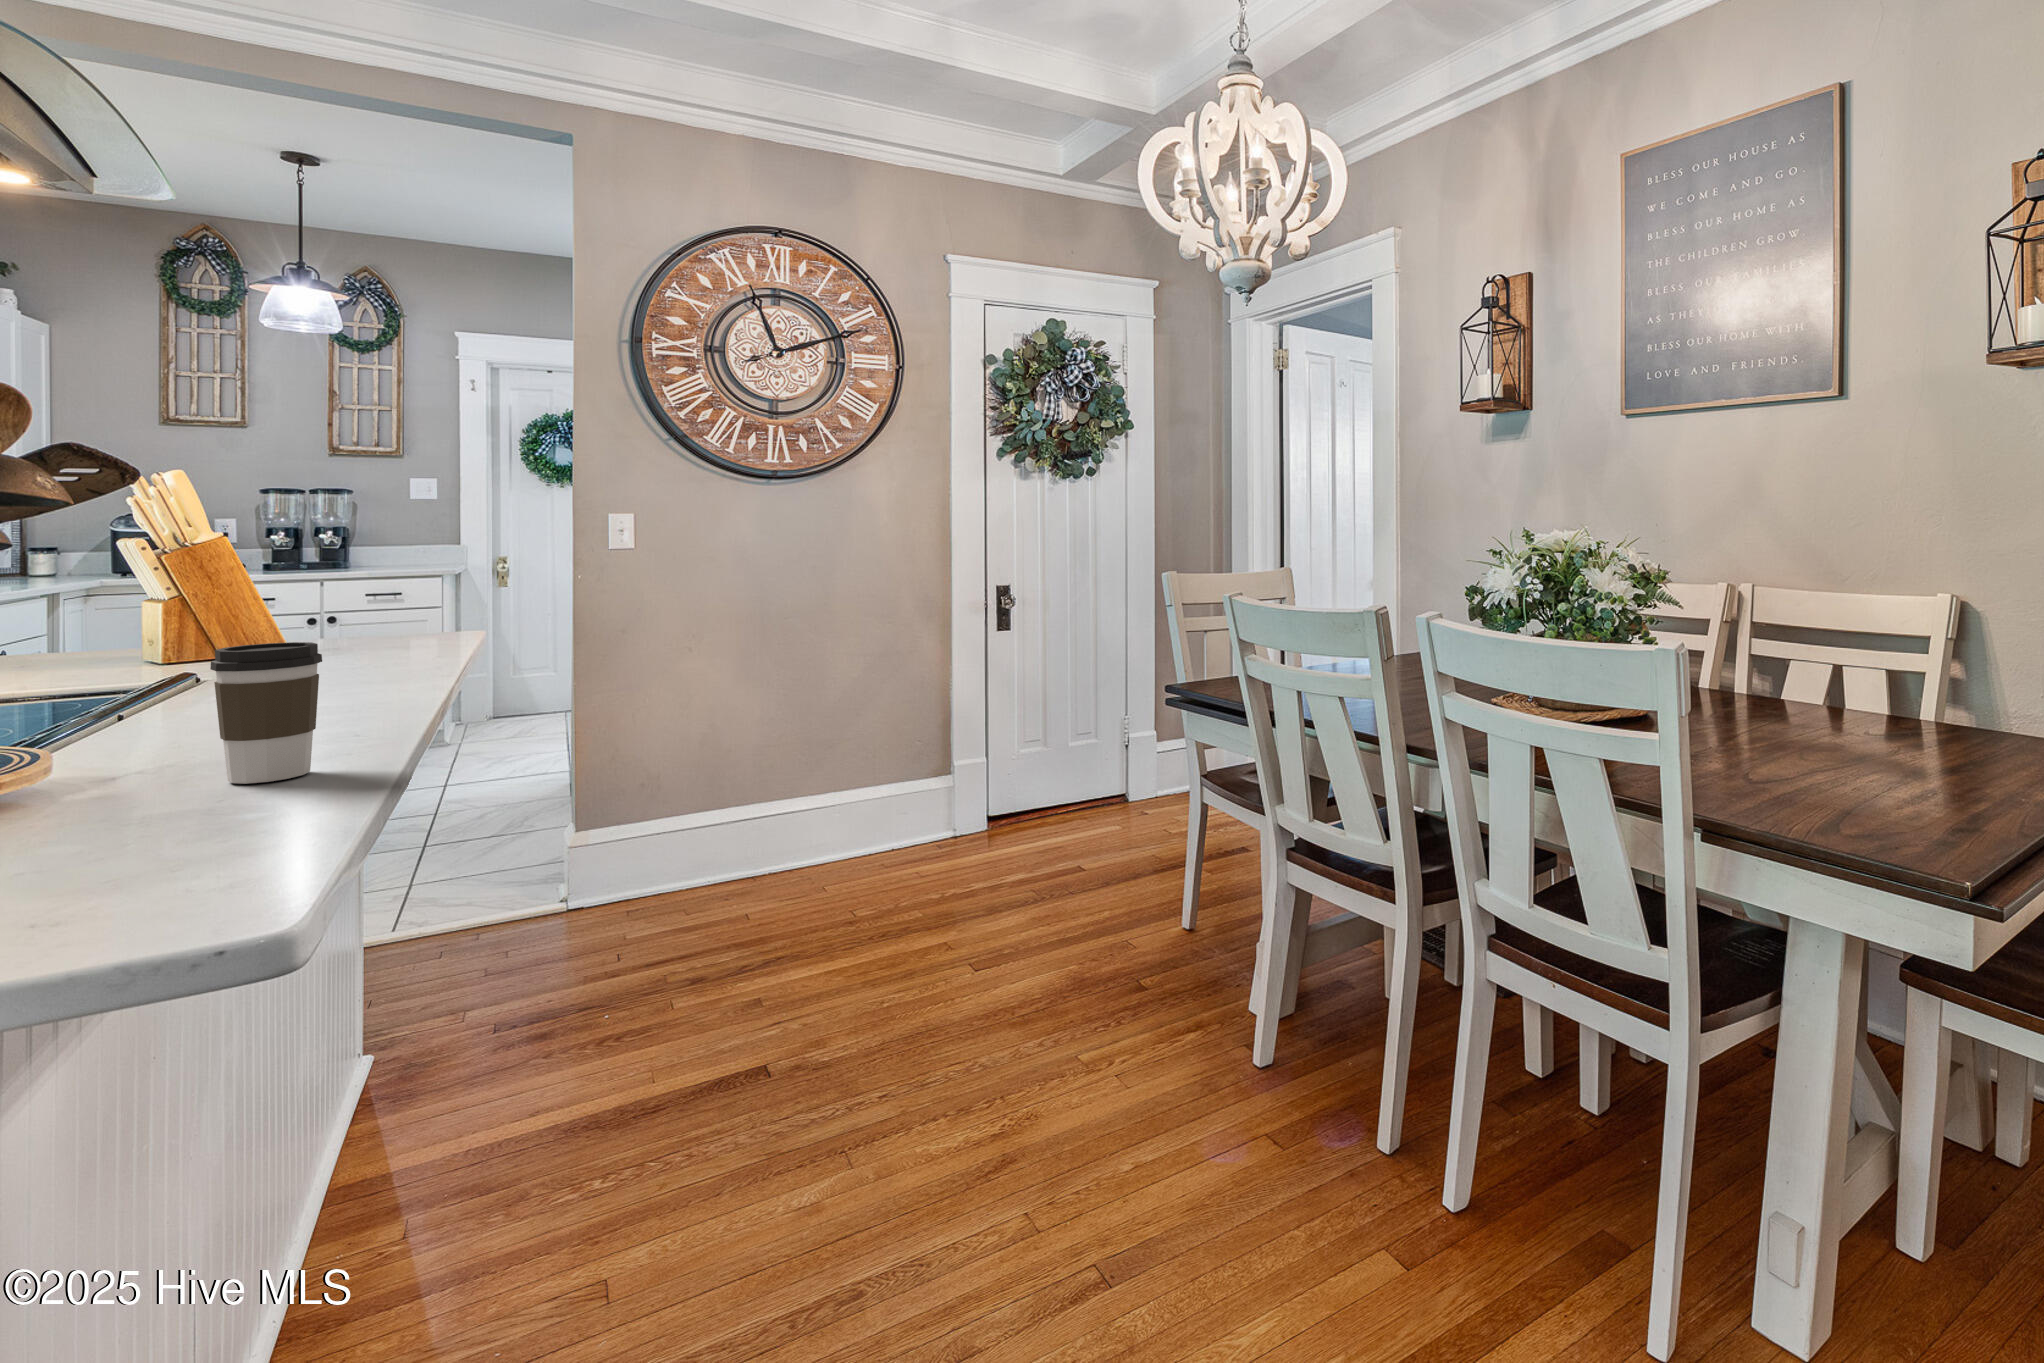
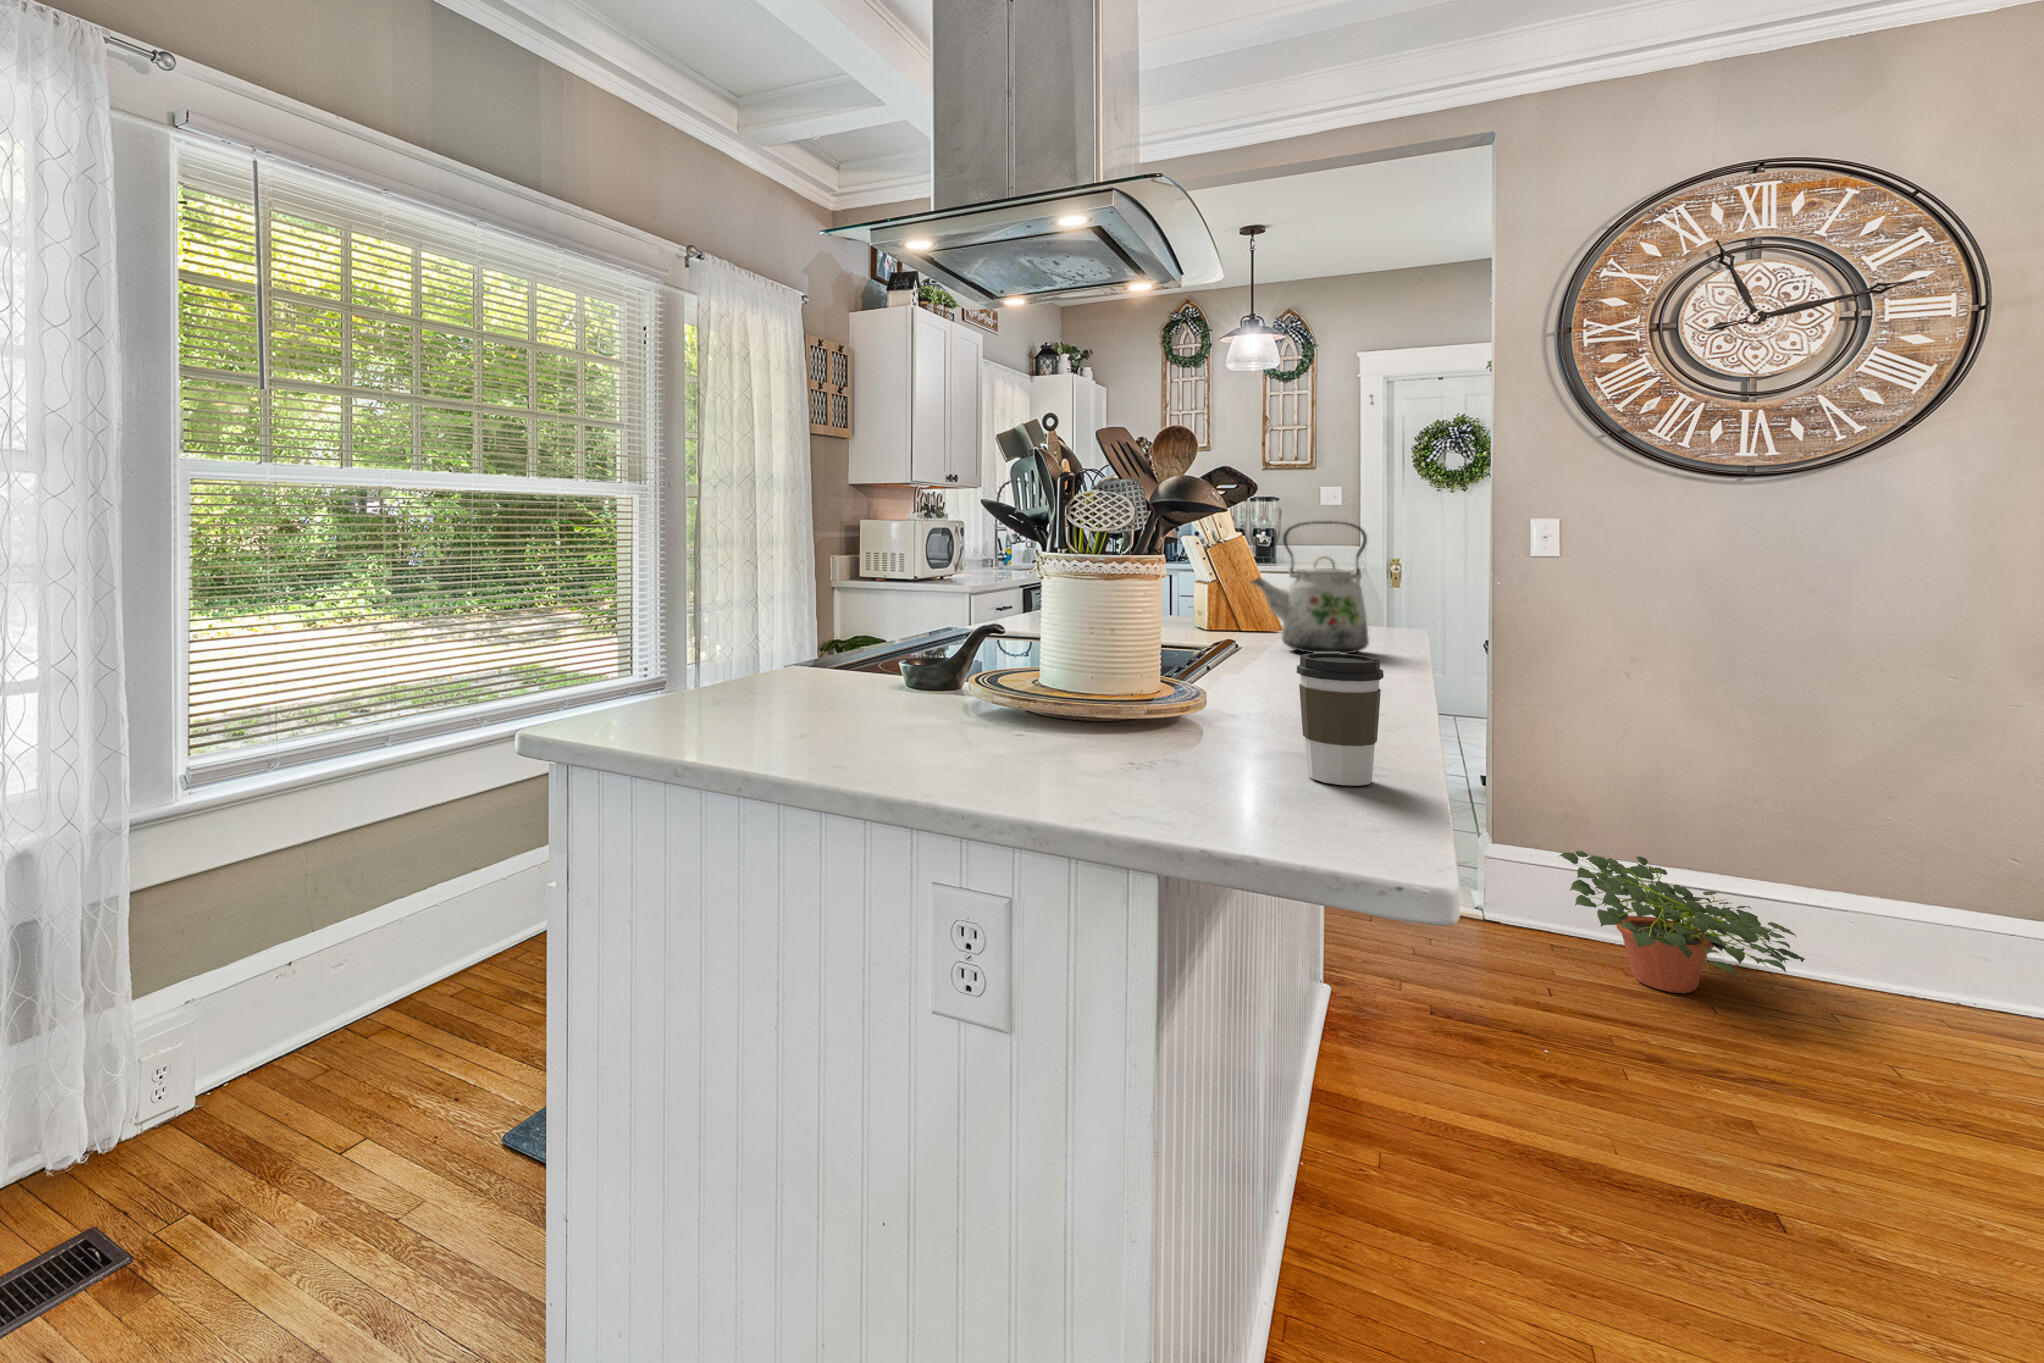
kettle: none [235,511,399,661] -> present [1252,521,1369,654]
potted plant: none [632,808,808,918] -> present [1559,851,1805,993]

